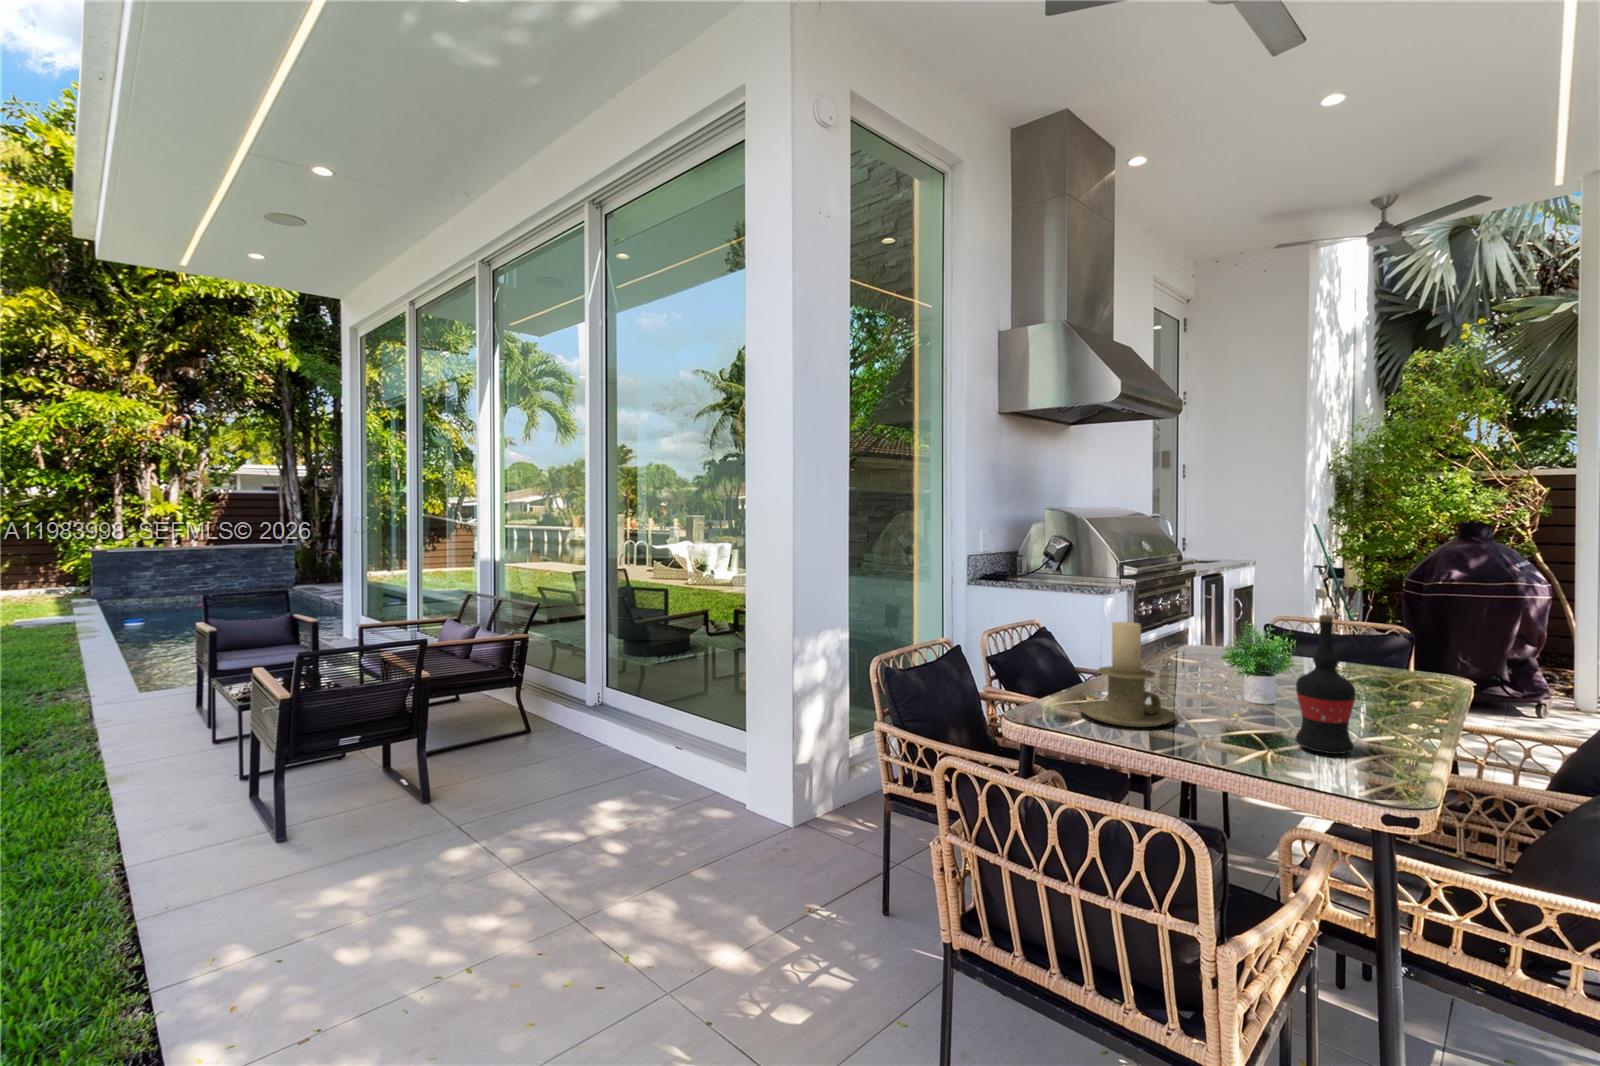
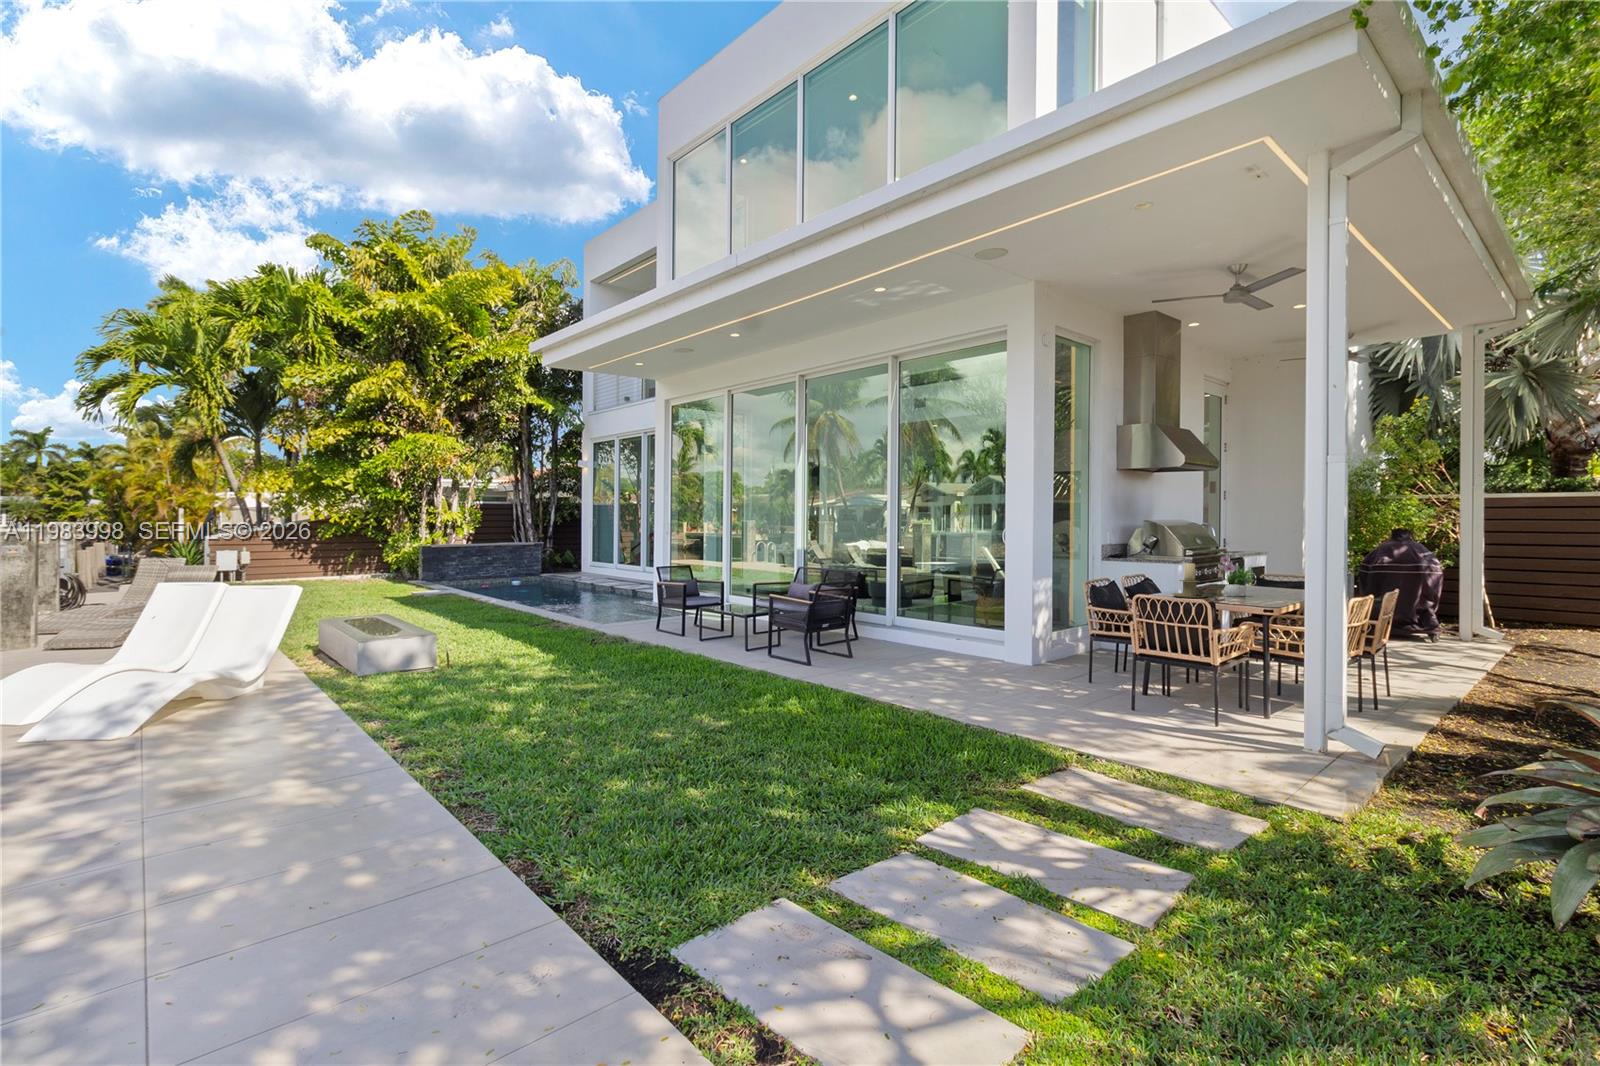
flower arrangement: none [1211,581,1282,719] -> present [1220,549,1243,597]
wine bottle: present [1295,615,1356,754] -> none [1246,557,1264,600]

